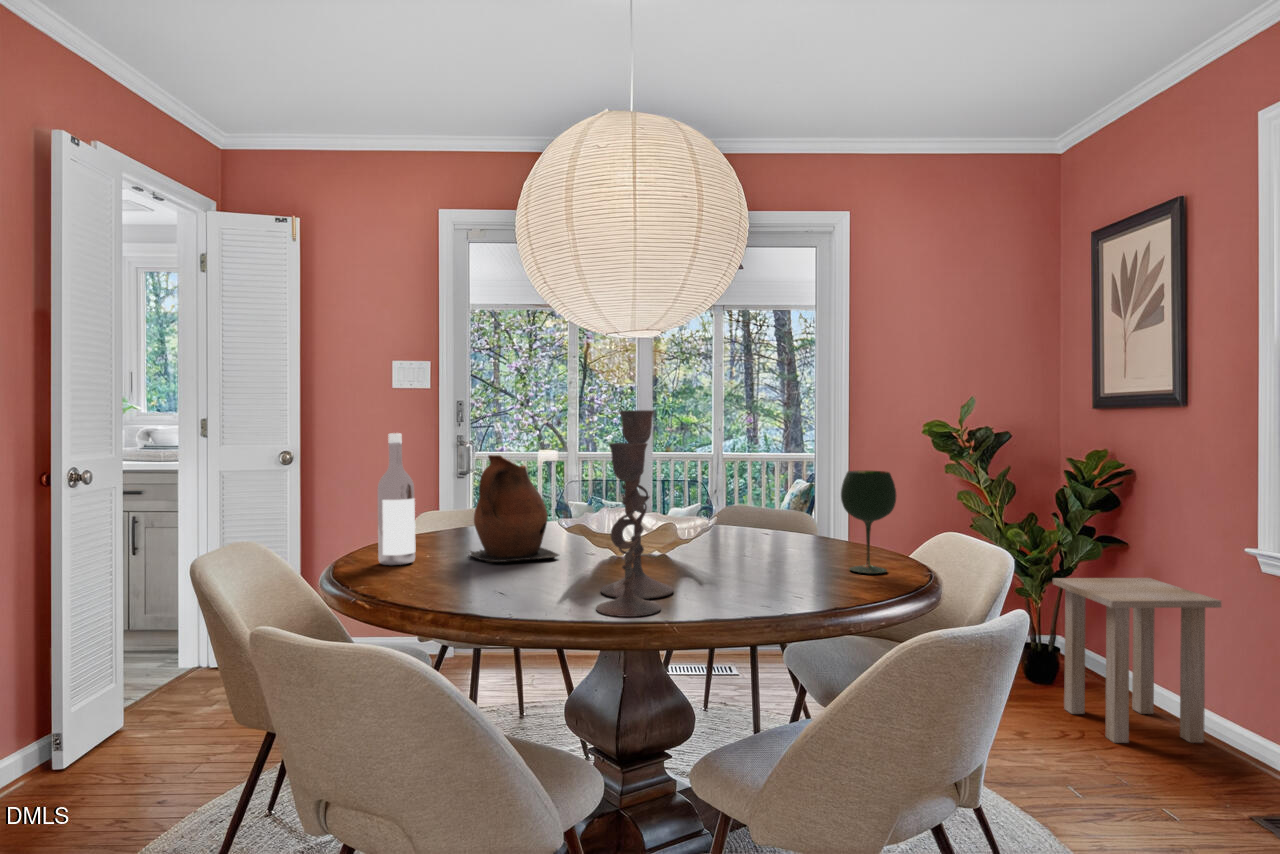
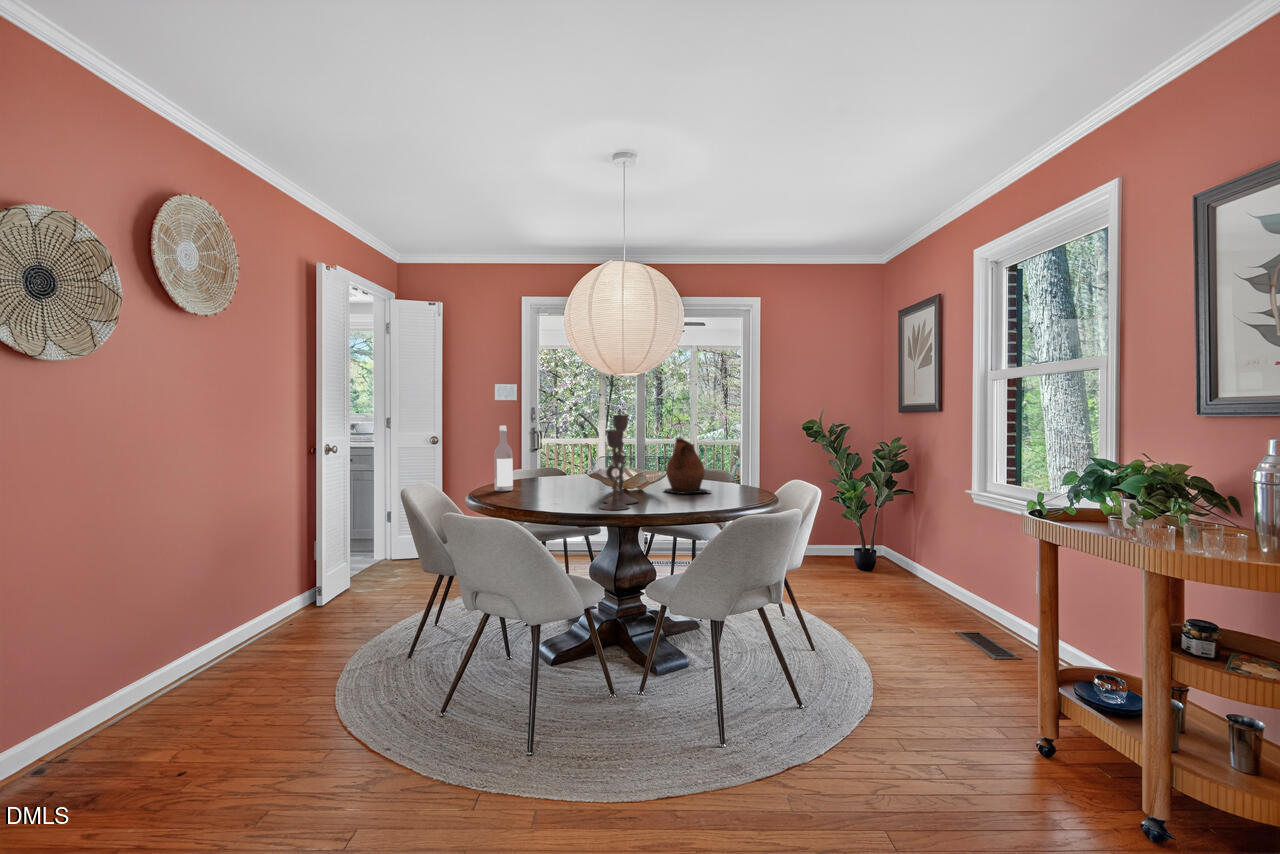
ceramic pitcher: present [471,455,559,562] -> present [664,438,710,494]
wine glass: present [841,471,896,574] -> none [726,445,753,496]
side table: present [1053,578,1221,743] -> none [868,509,955,599]

